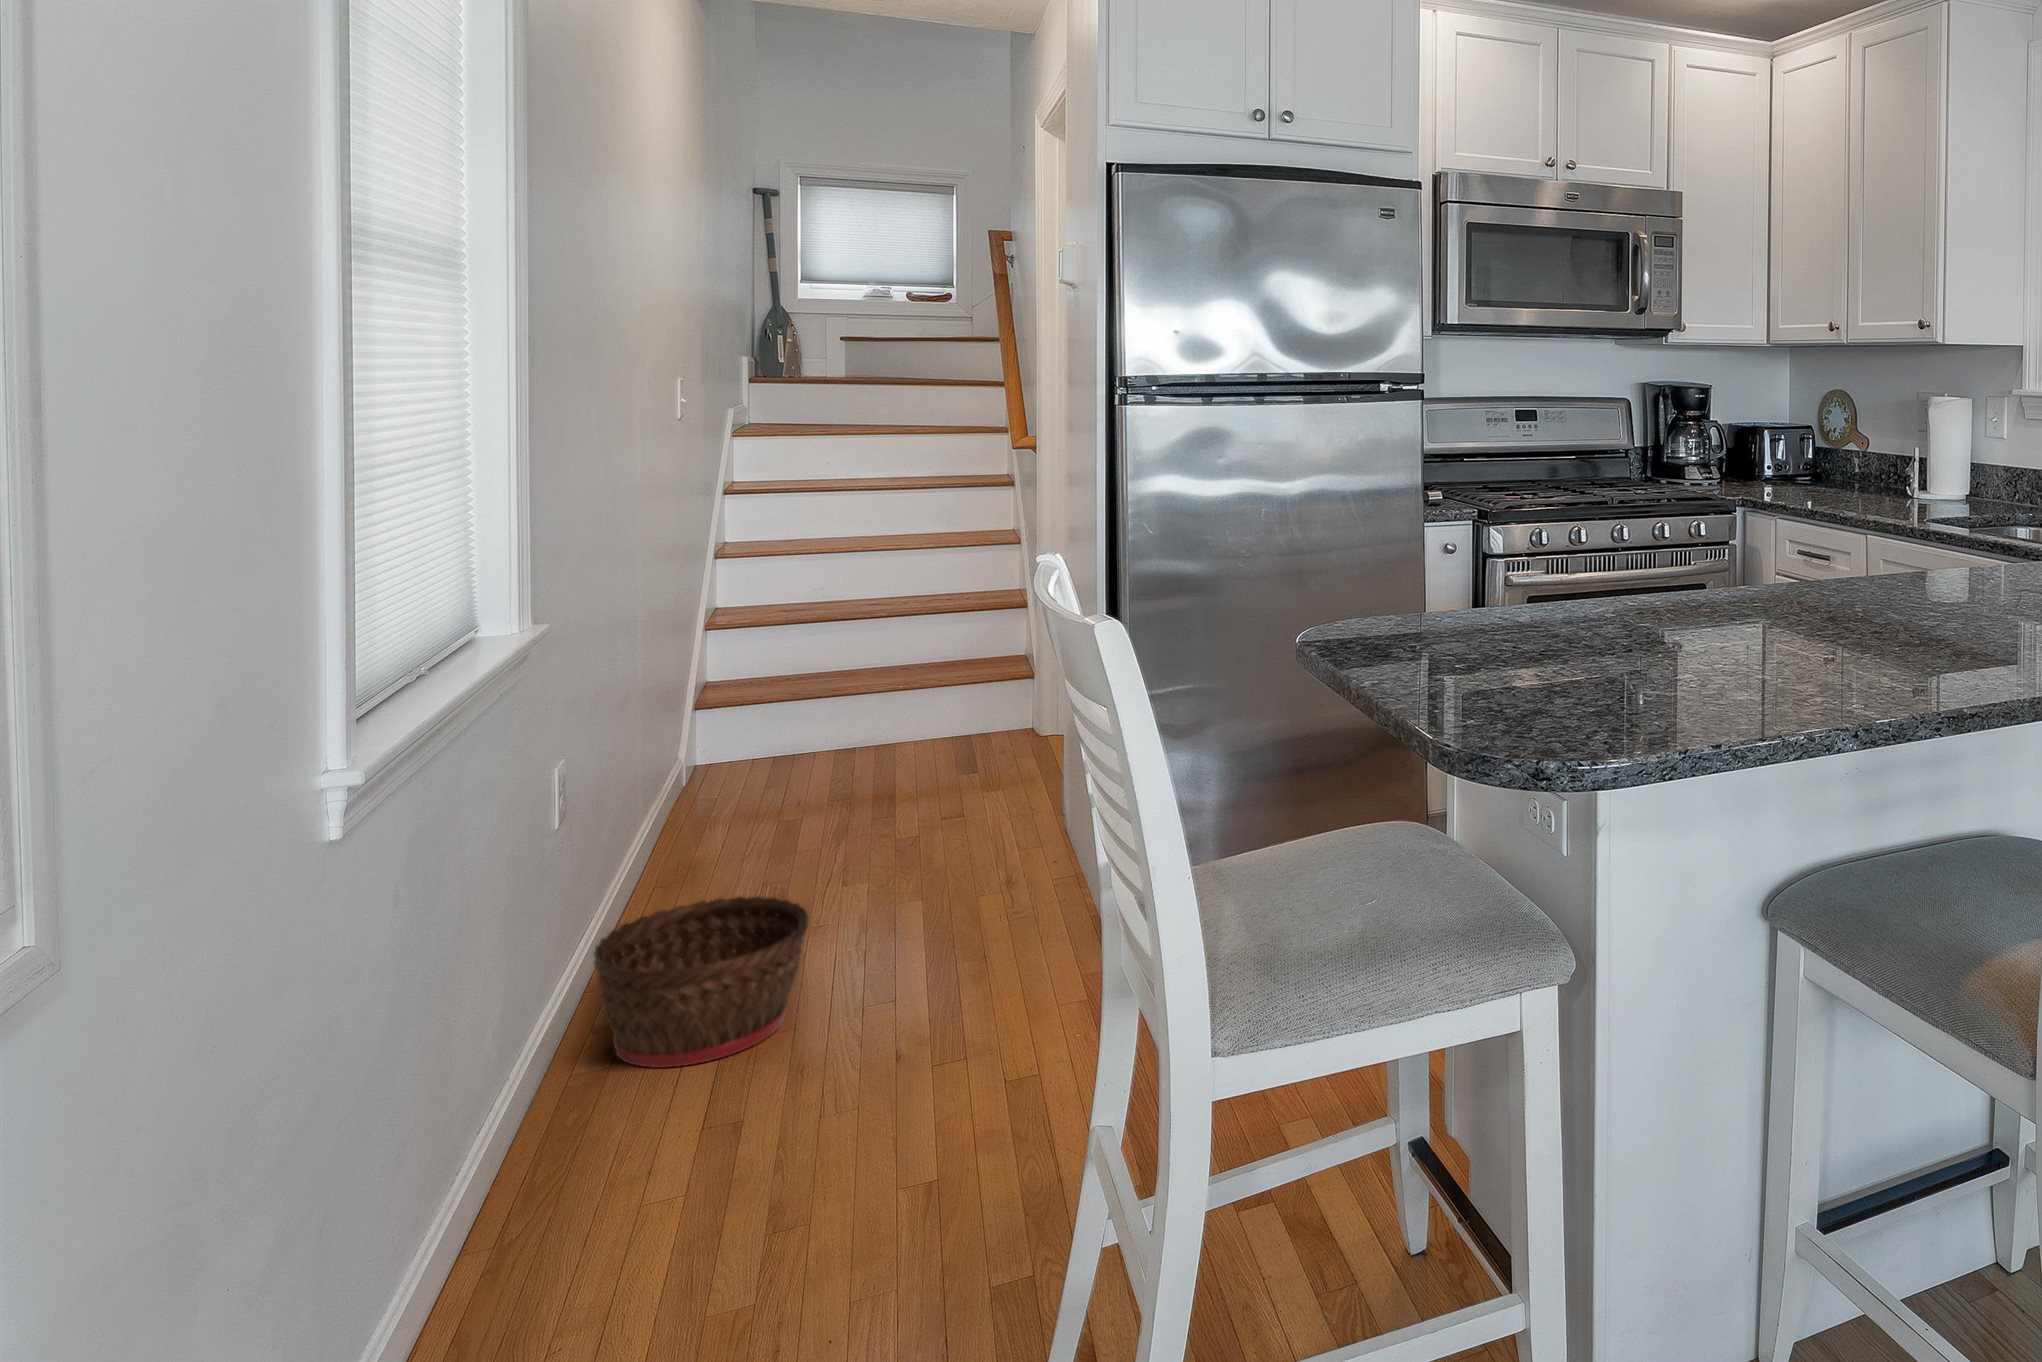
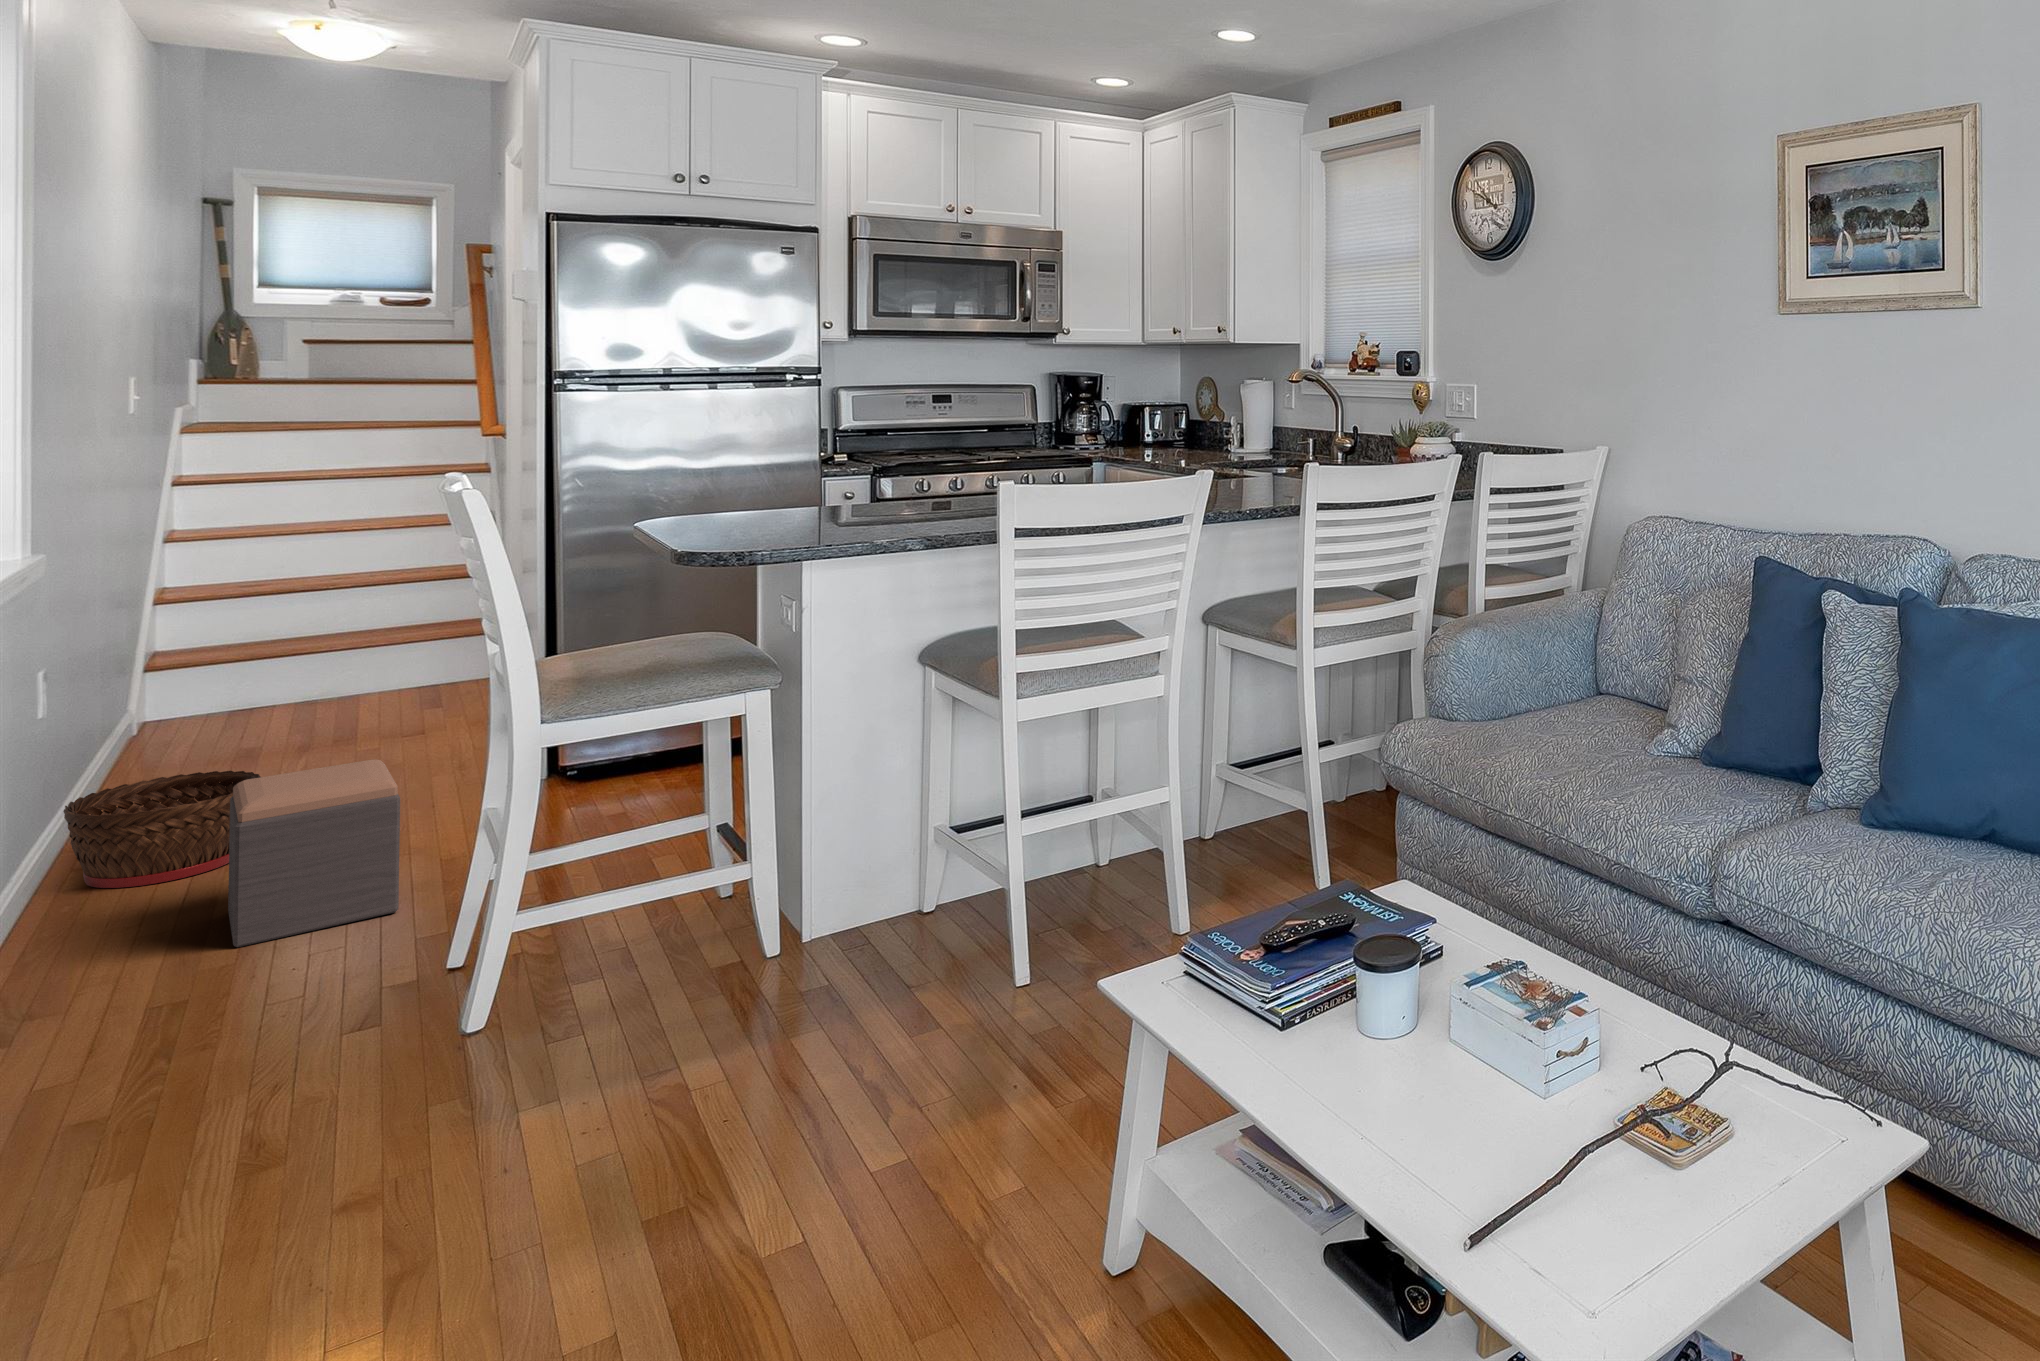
footstool: none [771,930,982,1233] -> present [228,759,400,947]

